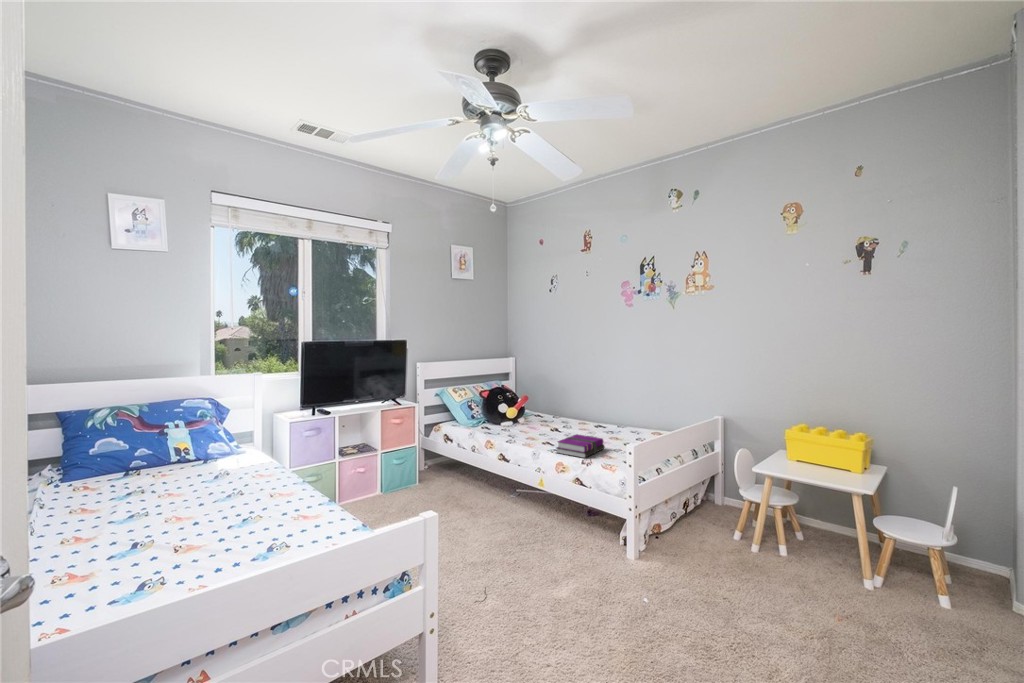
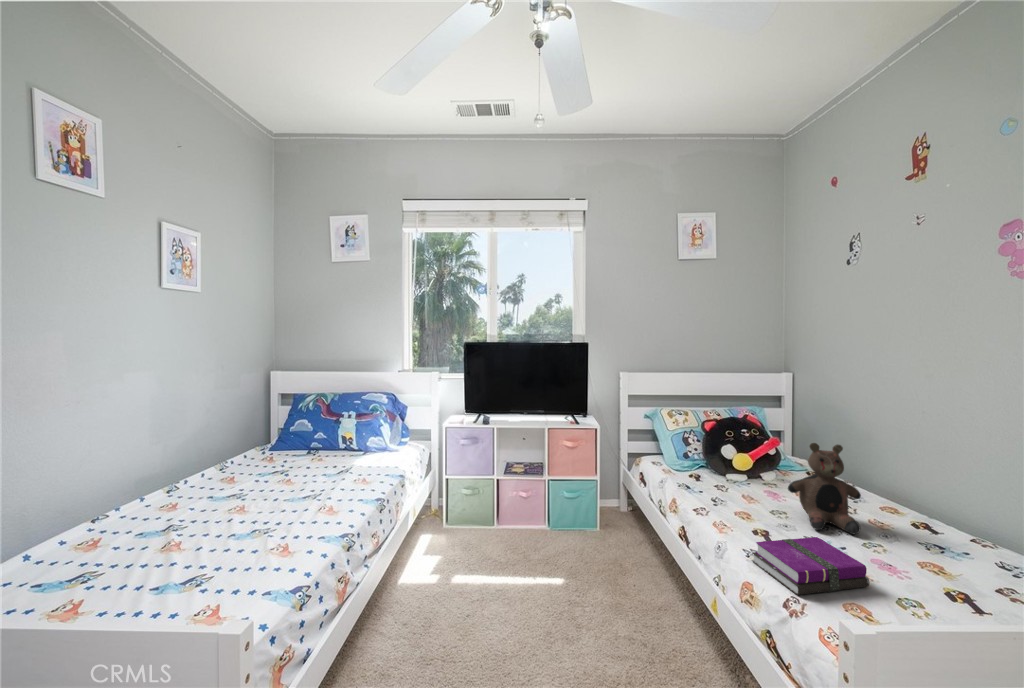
teddy bear: none [548,388,584,436] -> present [788,443,861,534]

